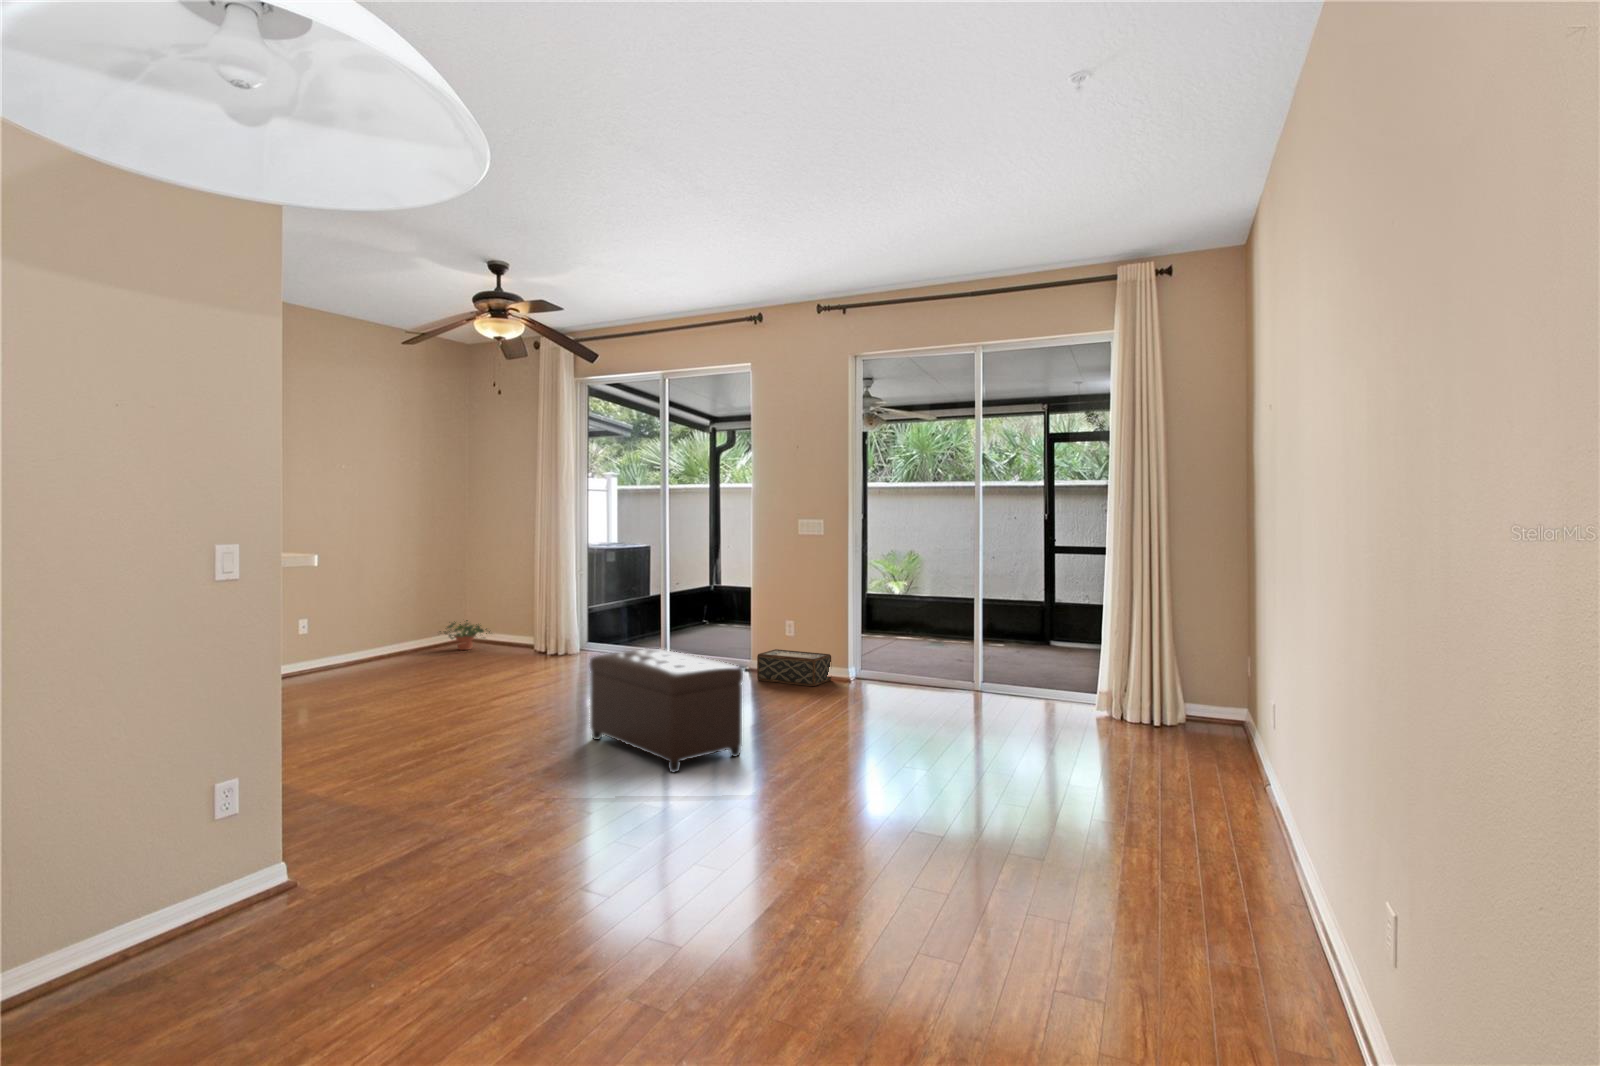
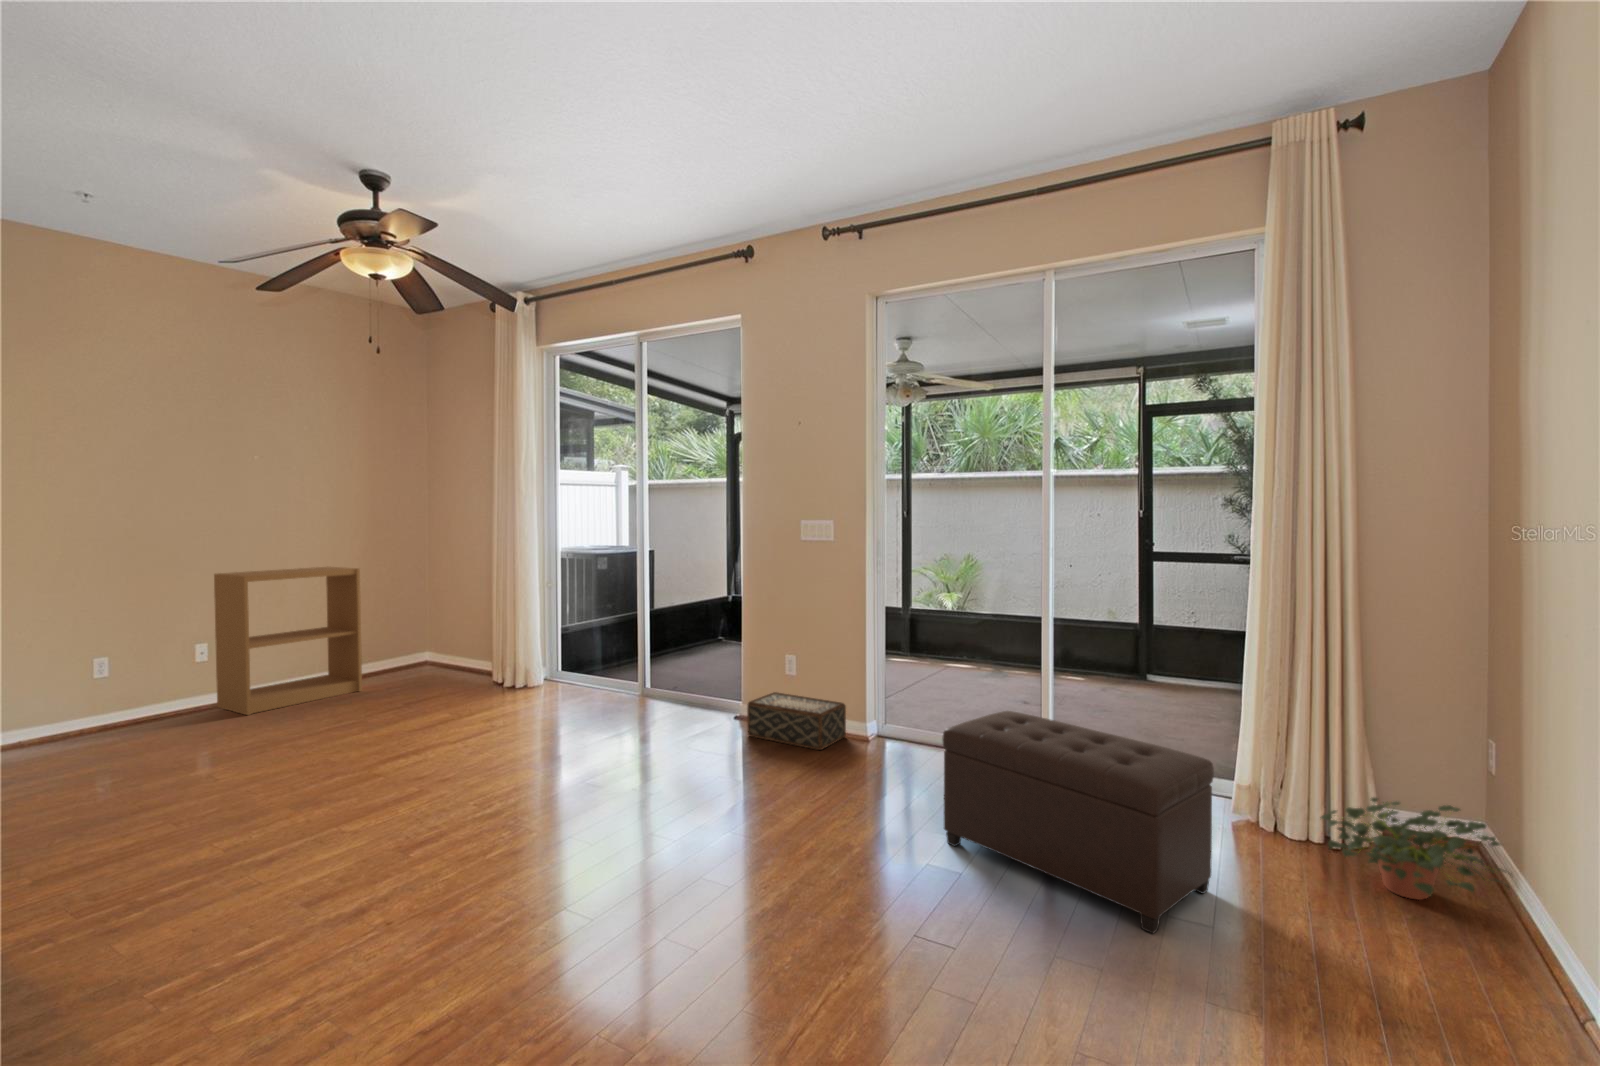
bookshelf: none [318,557,430,673] -> present [214,567,362,715]
potted plant: present [439,620,490,650] -> present [1320,797,1512,900]
ottoman: present [590,649,743,772] -> present [942,711,1214,933]

